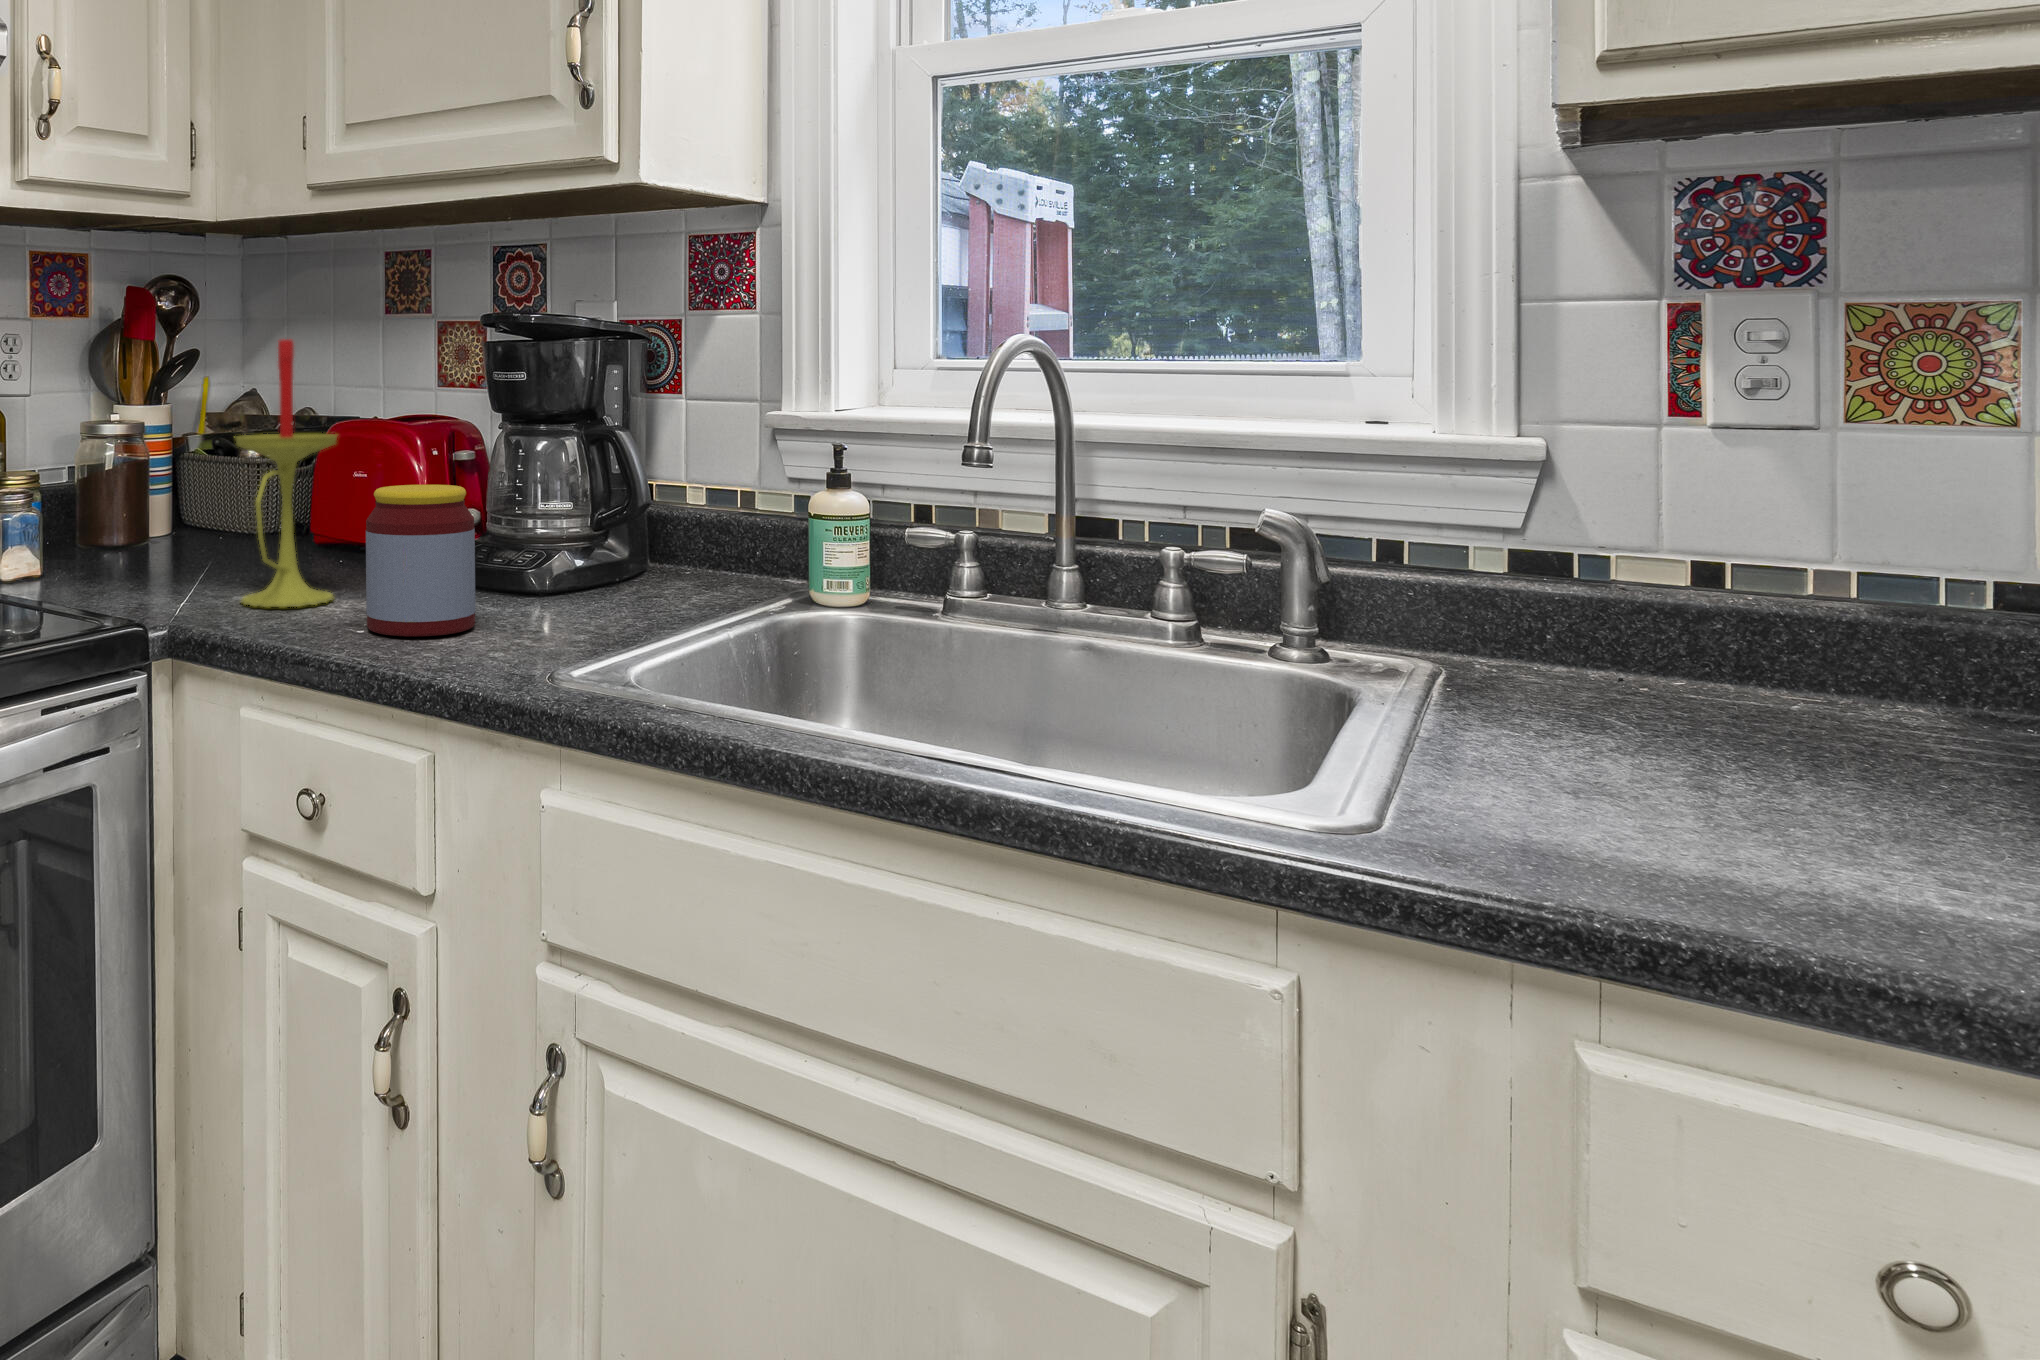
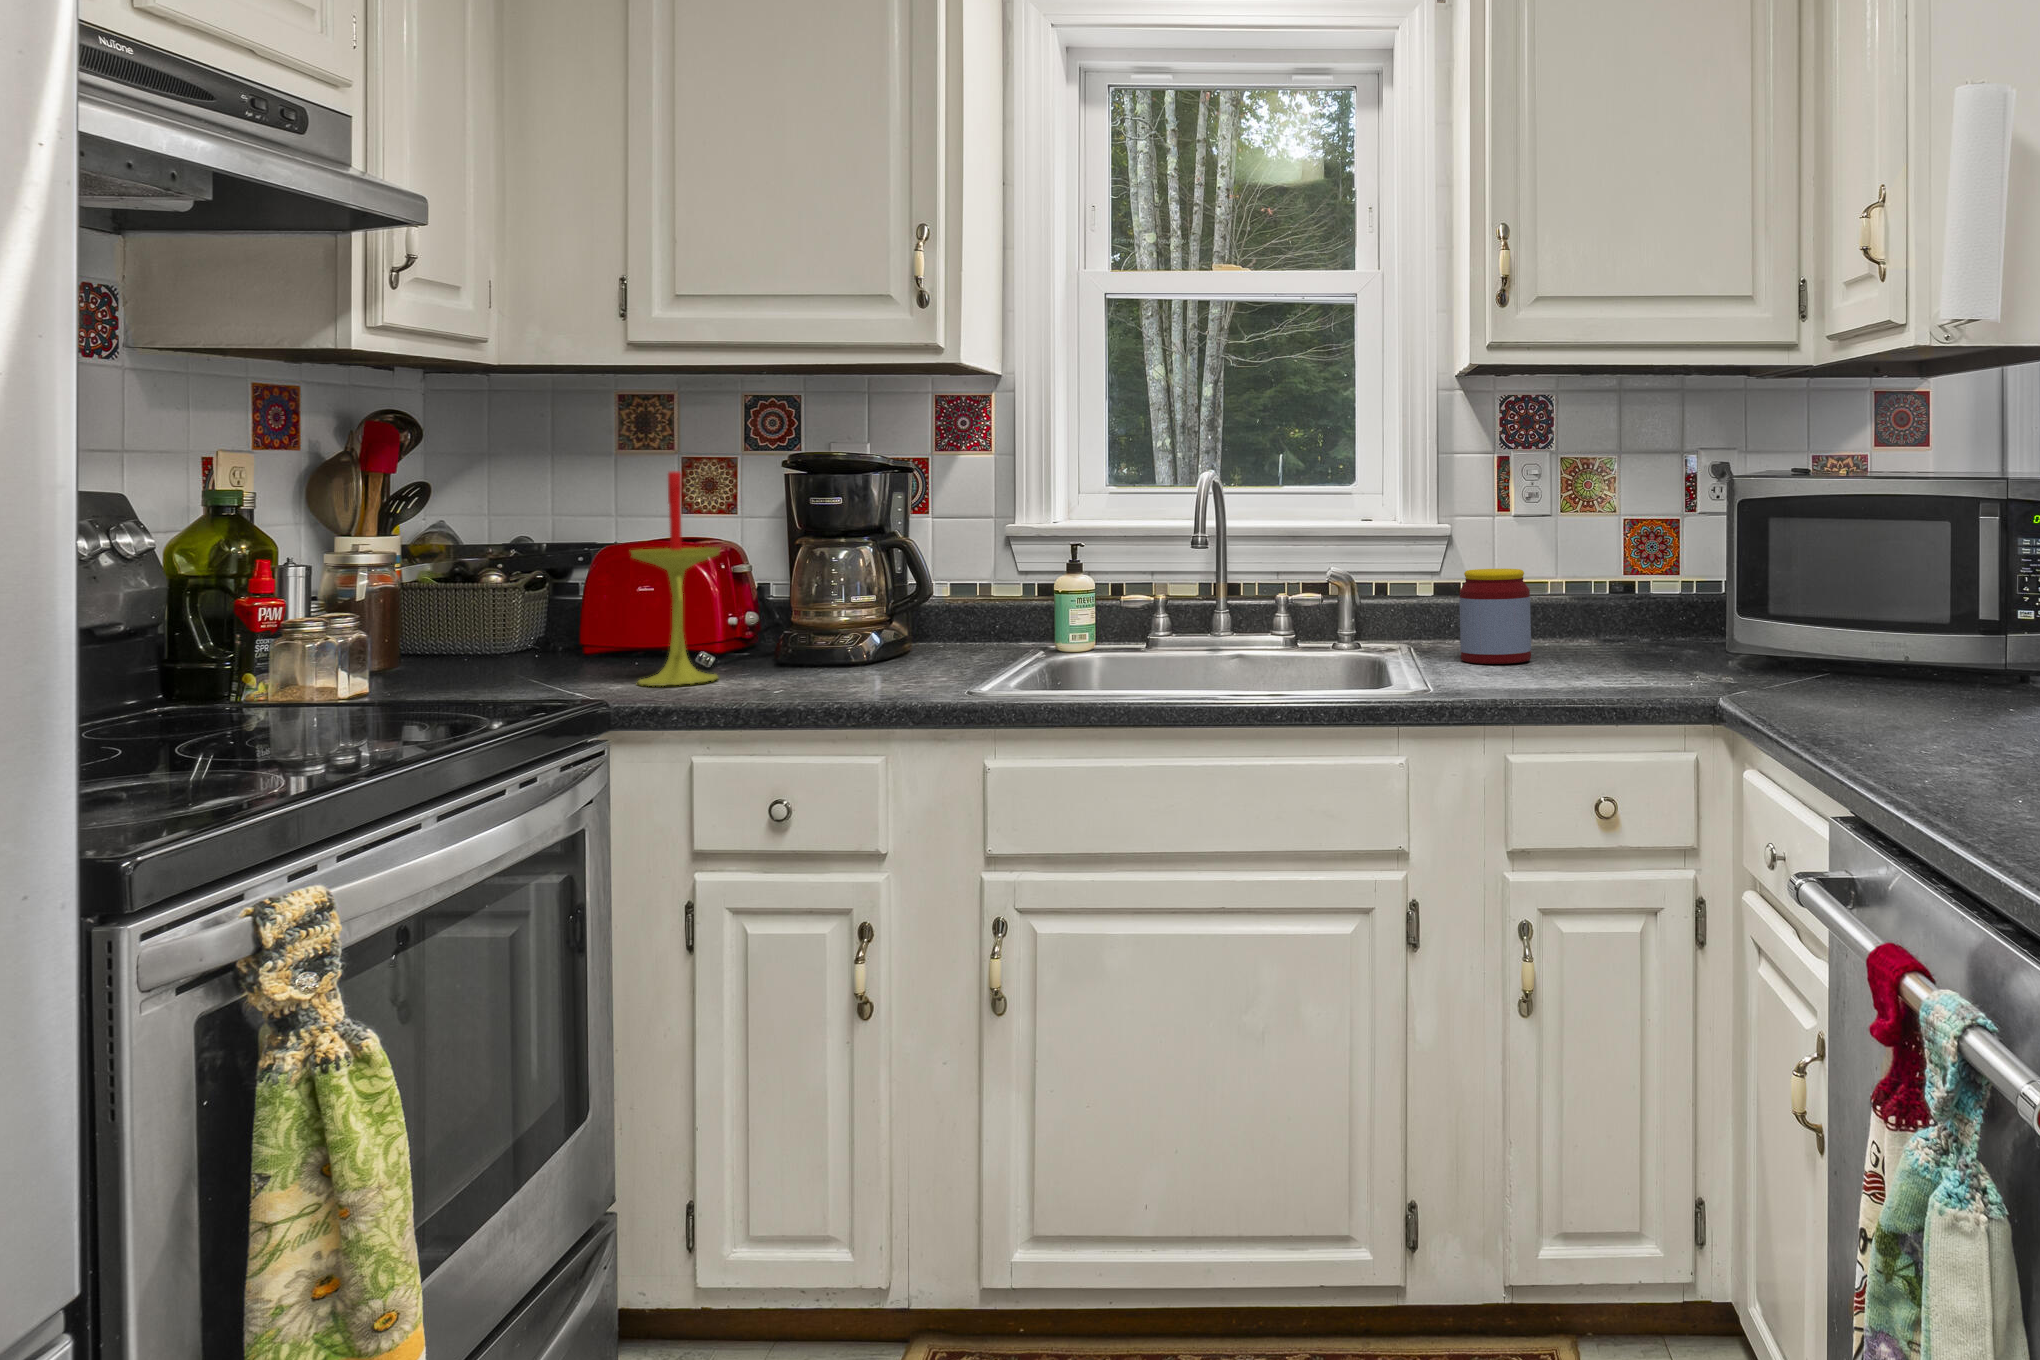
jar: present [366,485,475,636] -> present [1459,569,1531,664]

